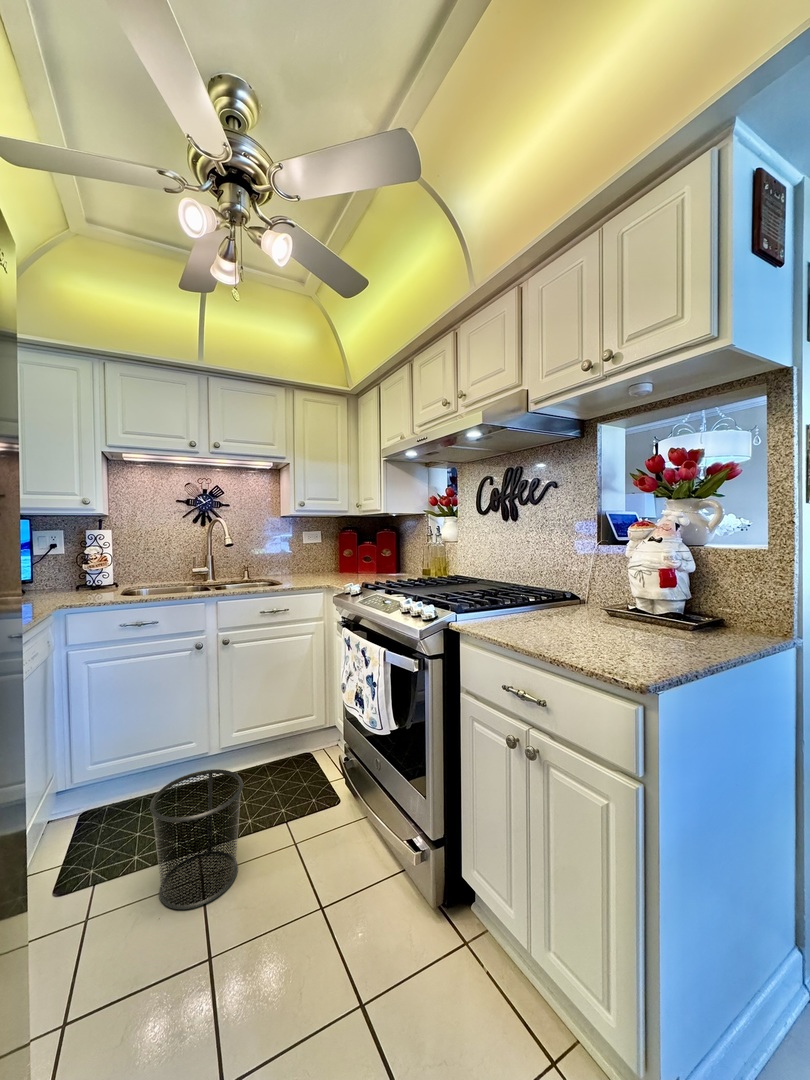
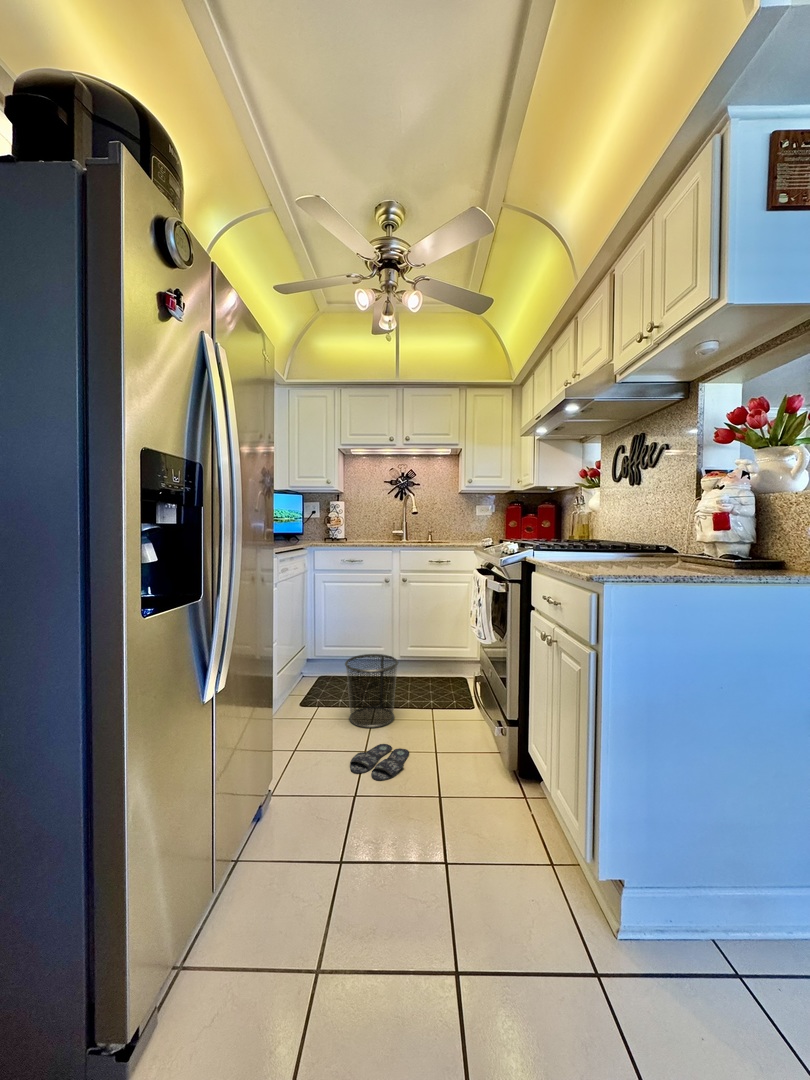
slippers: none [191,931,290,1040] -> present [350,744,409,781]

